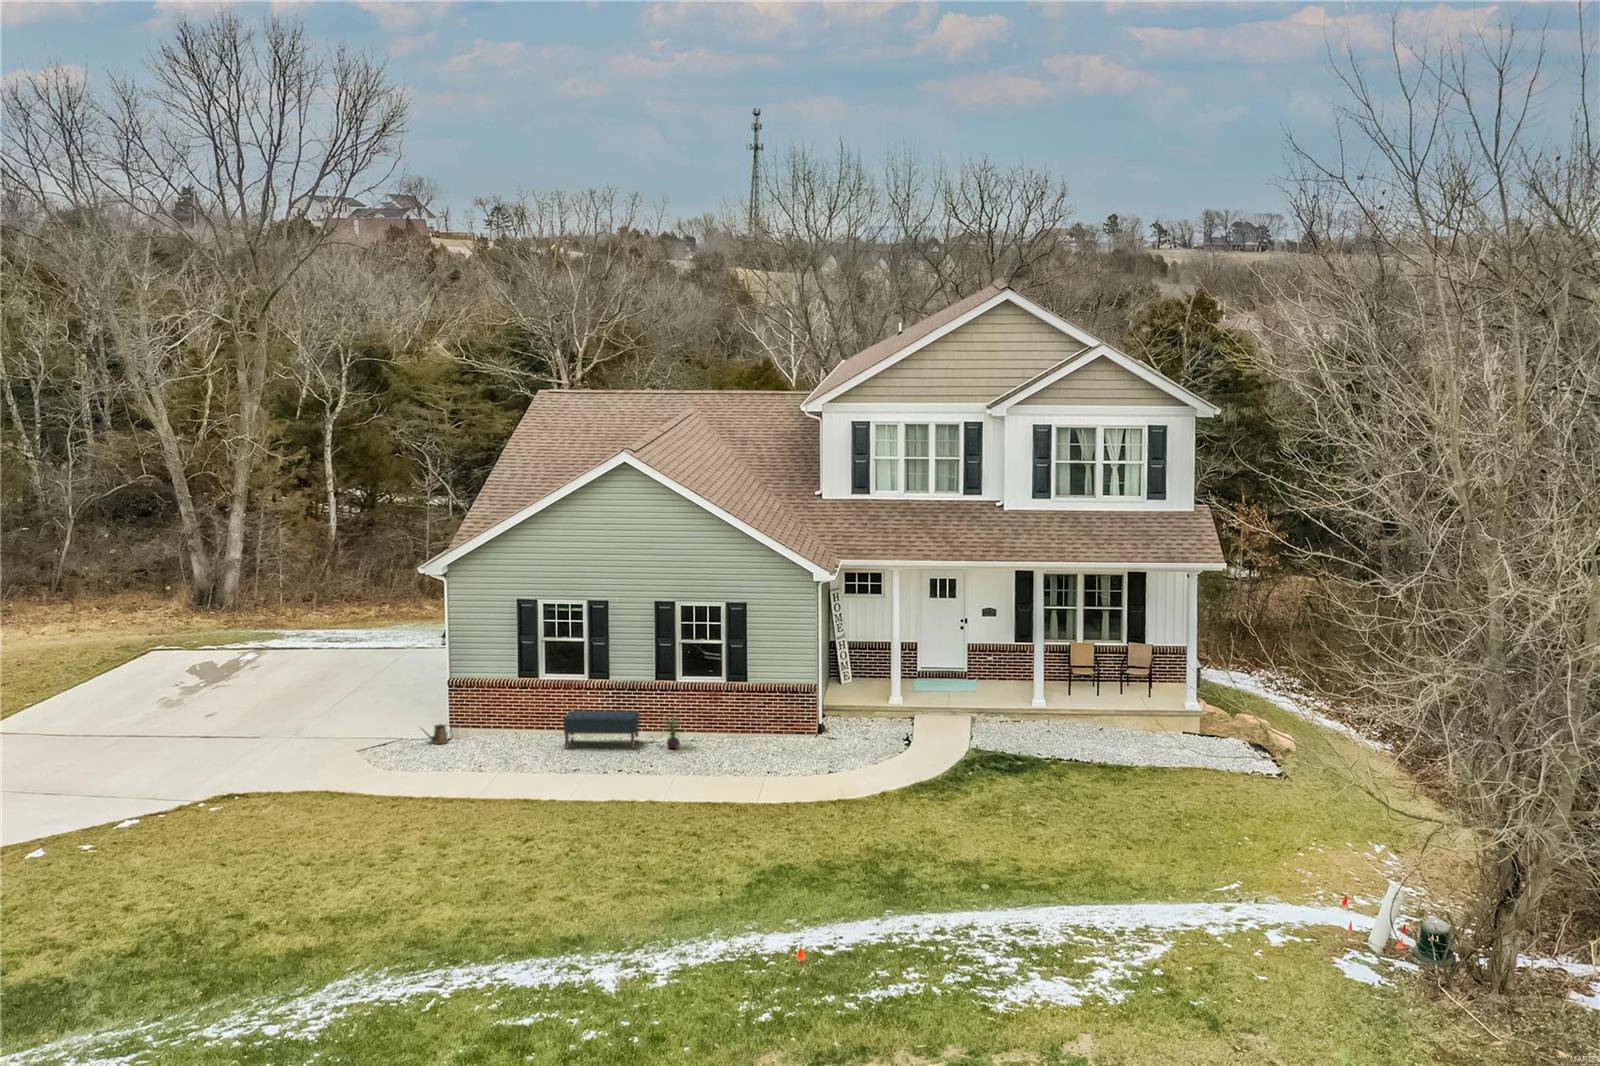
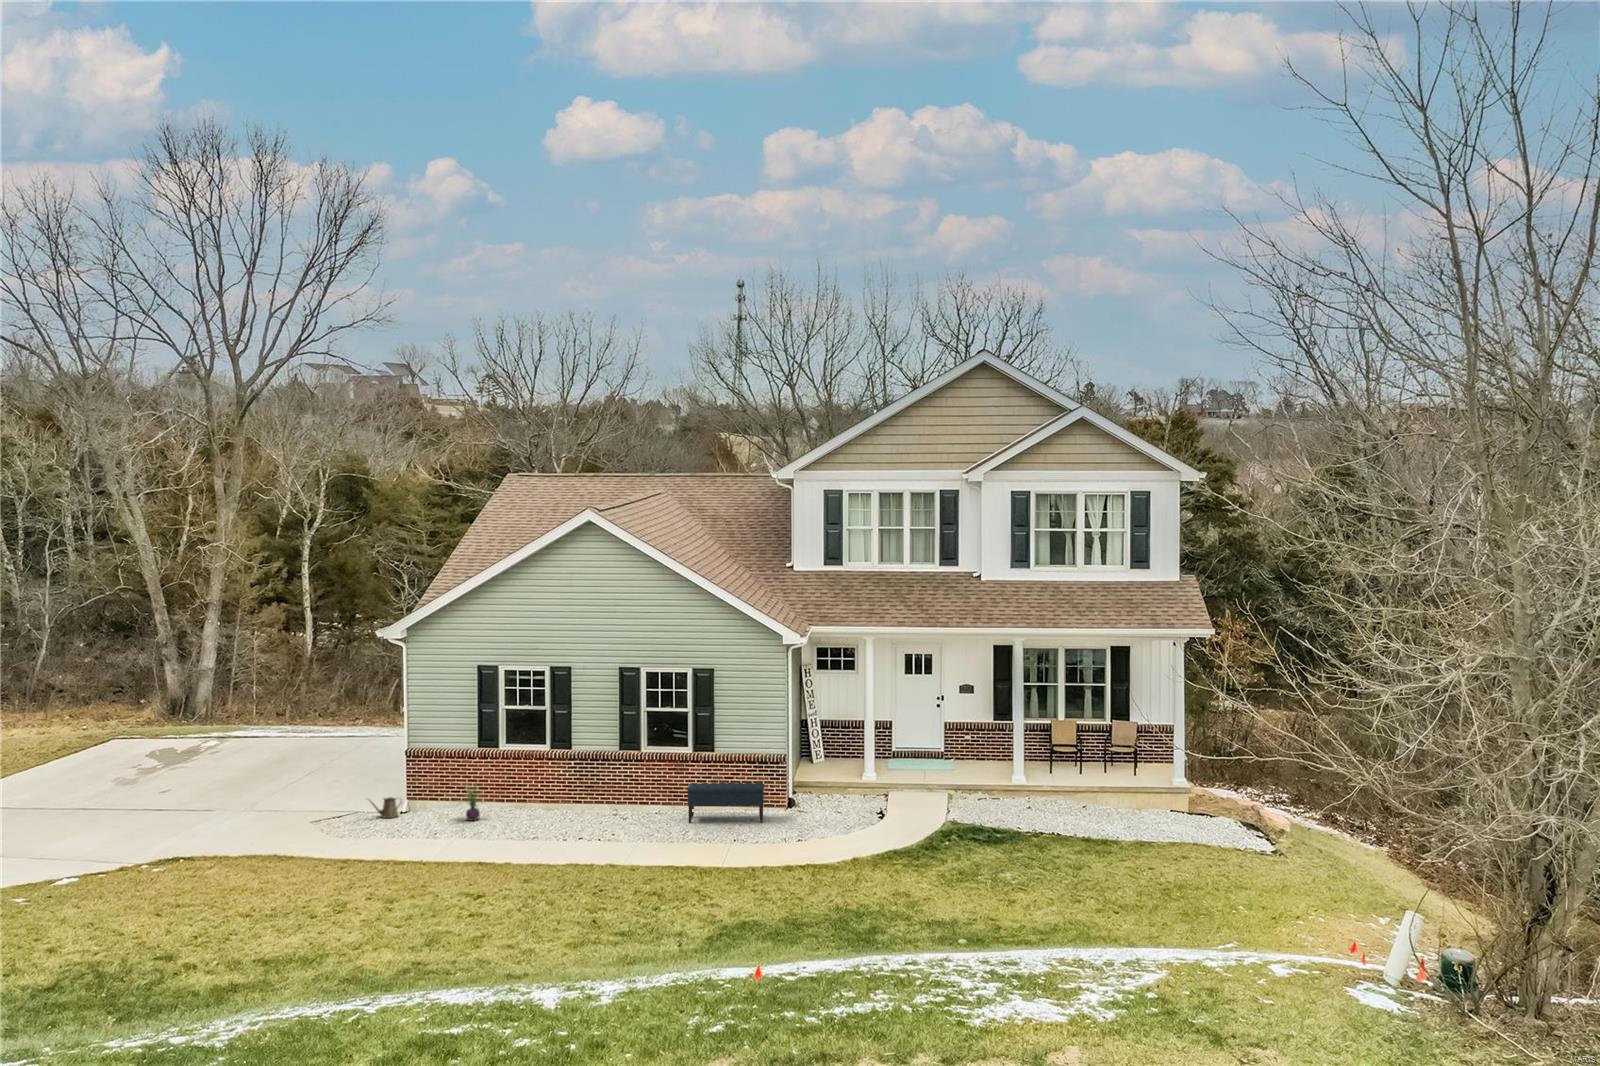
bench: present [563,710,639,749] -> present [687,782,764,823]
decorative plant: present [665,714,679,749] -> present [465,783,480,821]

